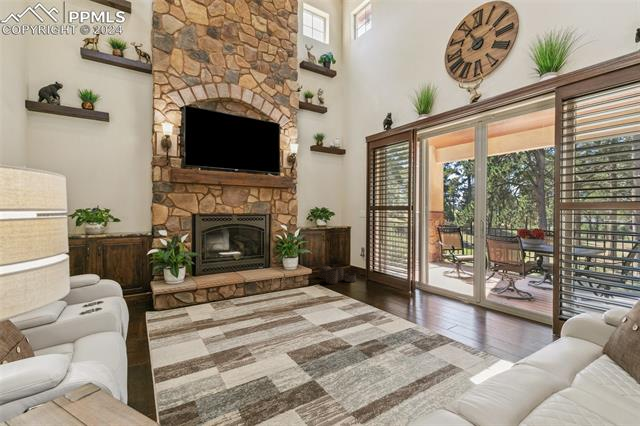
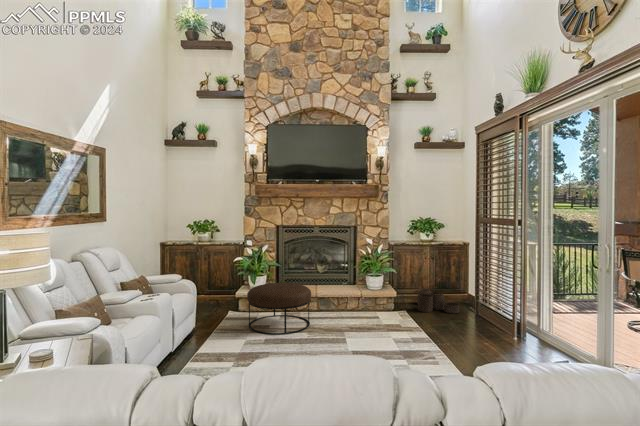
ottoman: none [182,272,254,330] -> present [247,283,311,334]

